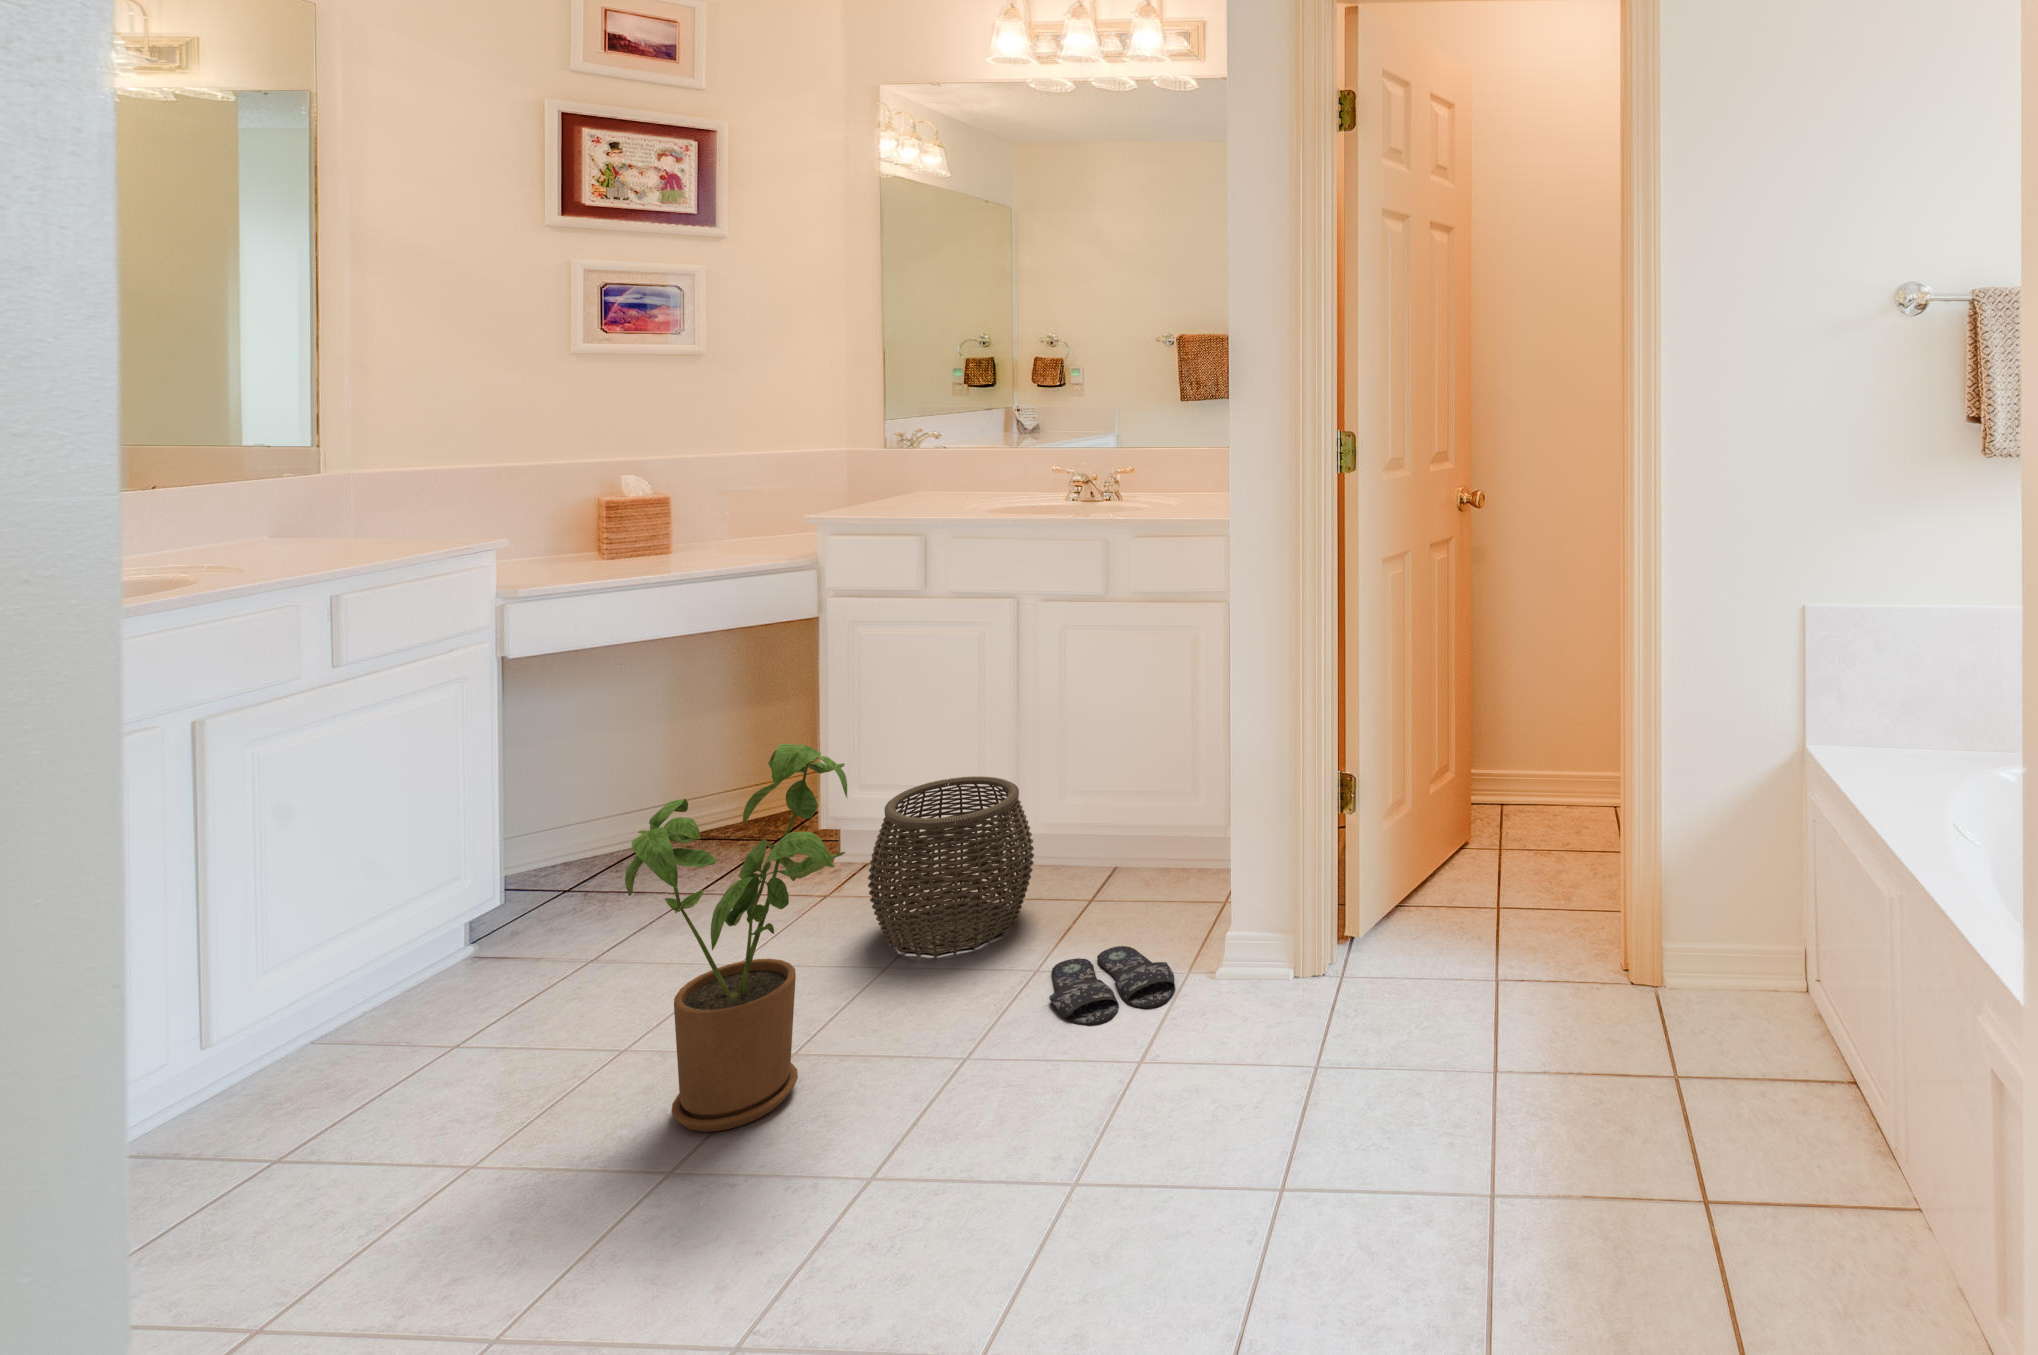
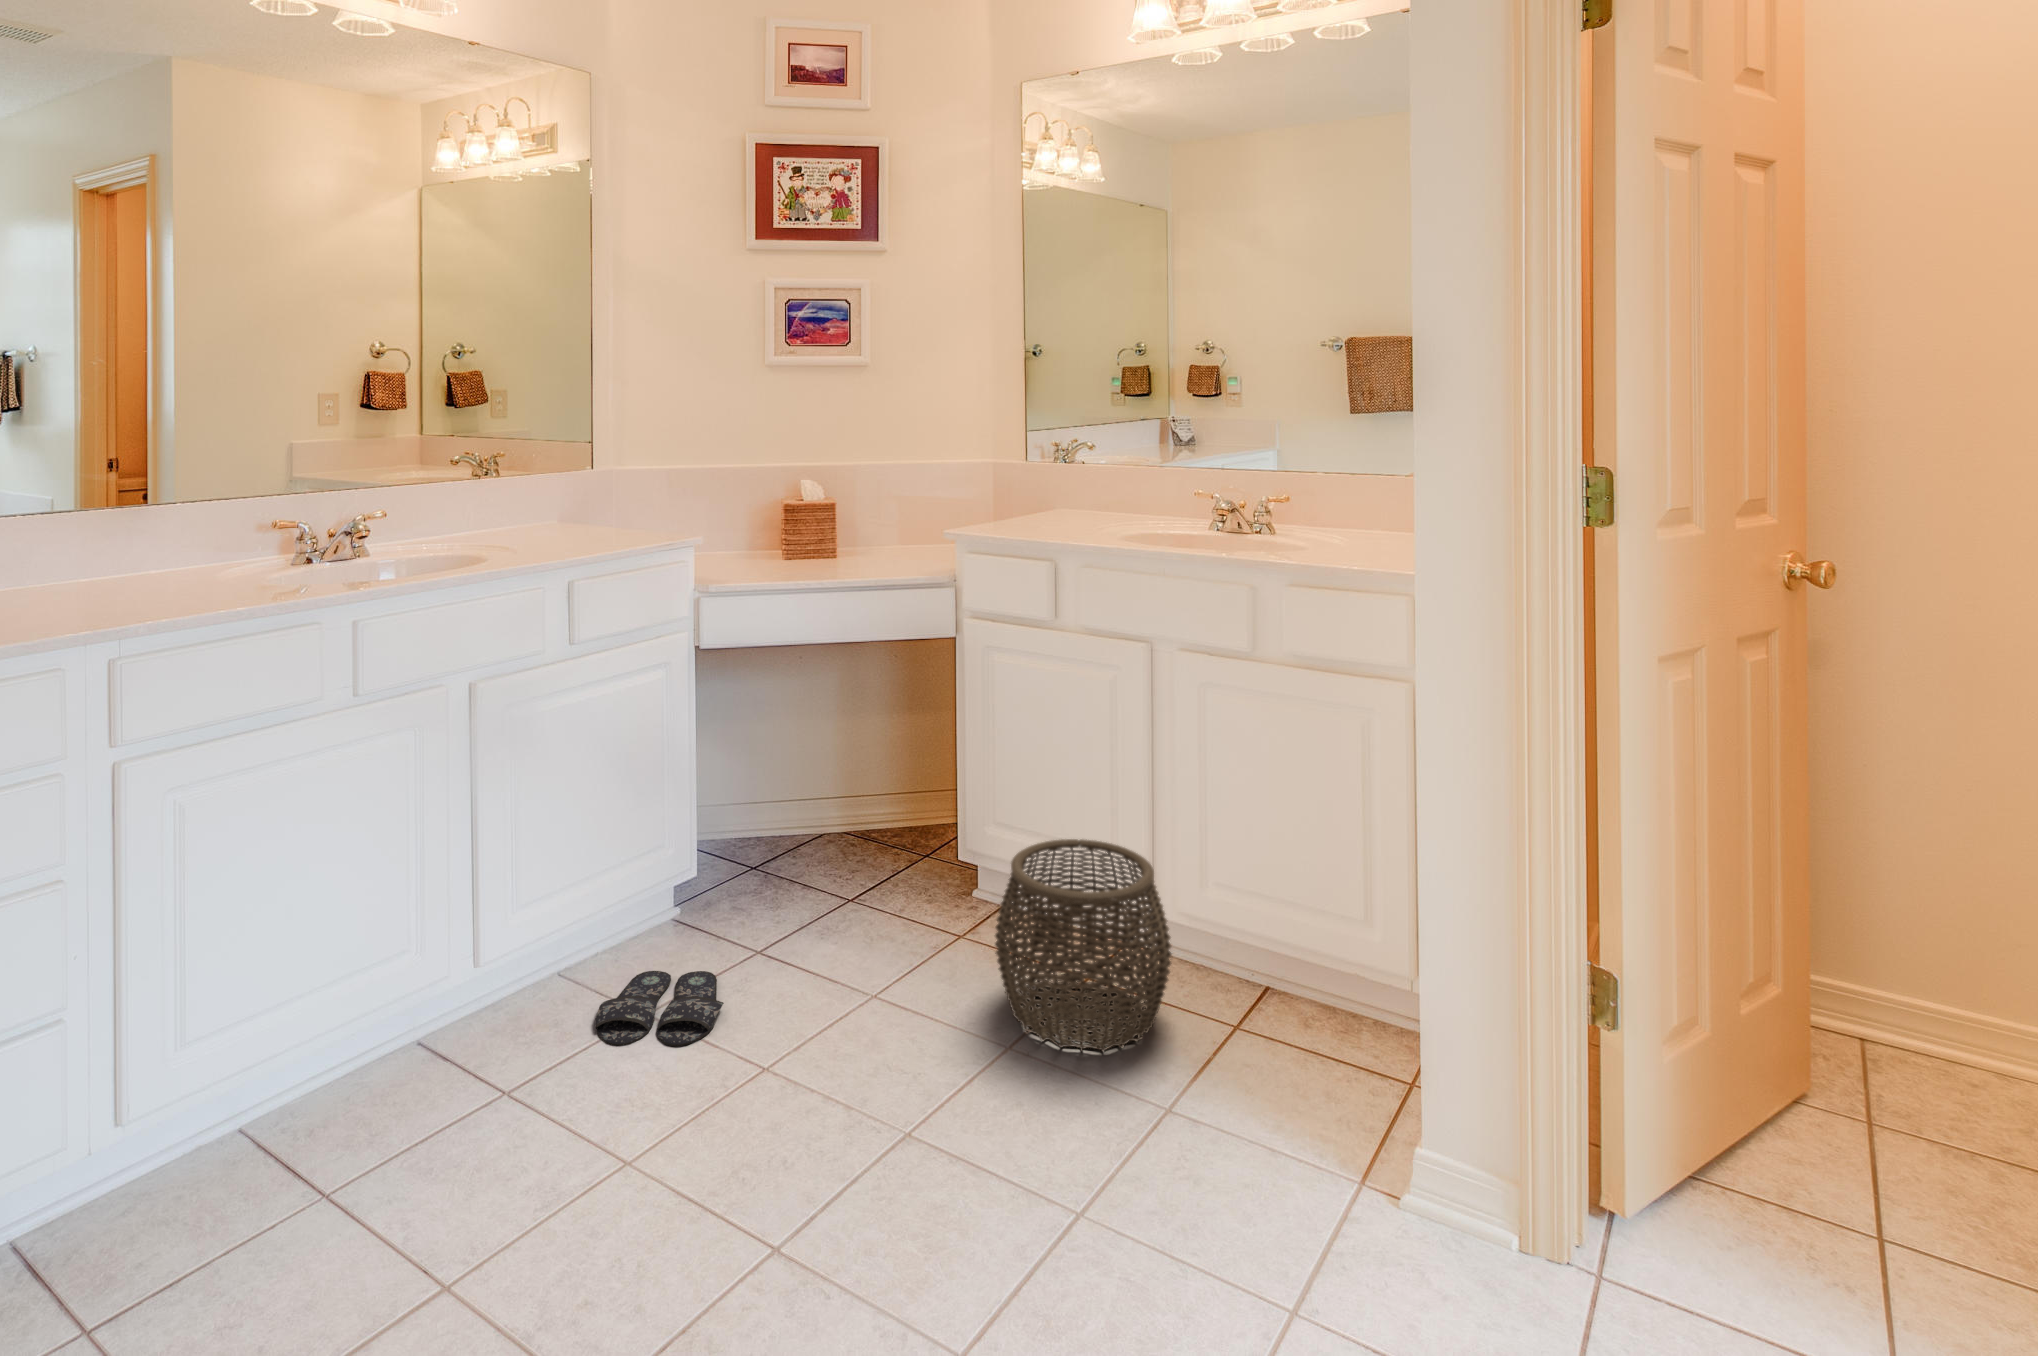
house plant: present [625,744,847,1132] -> none [752,785,957,1207]
slippers: present [1049,946,1175,1026] -> present [596,971,724,1047]

